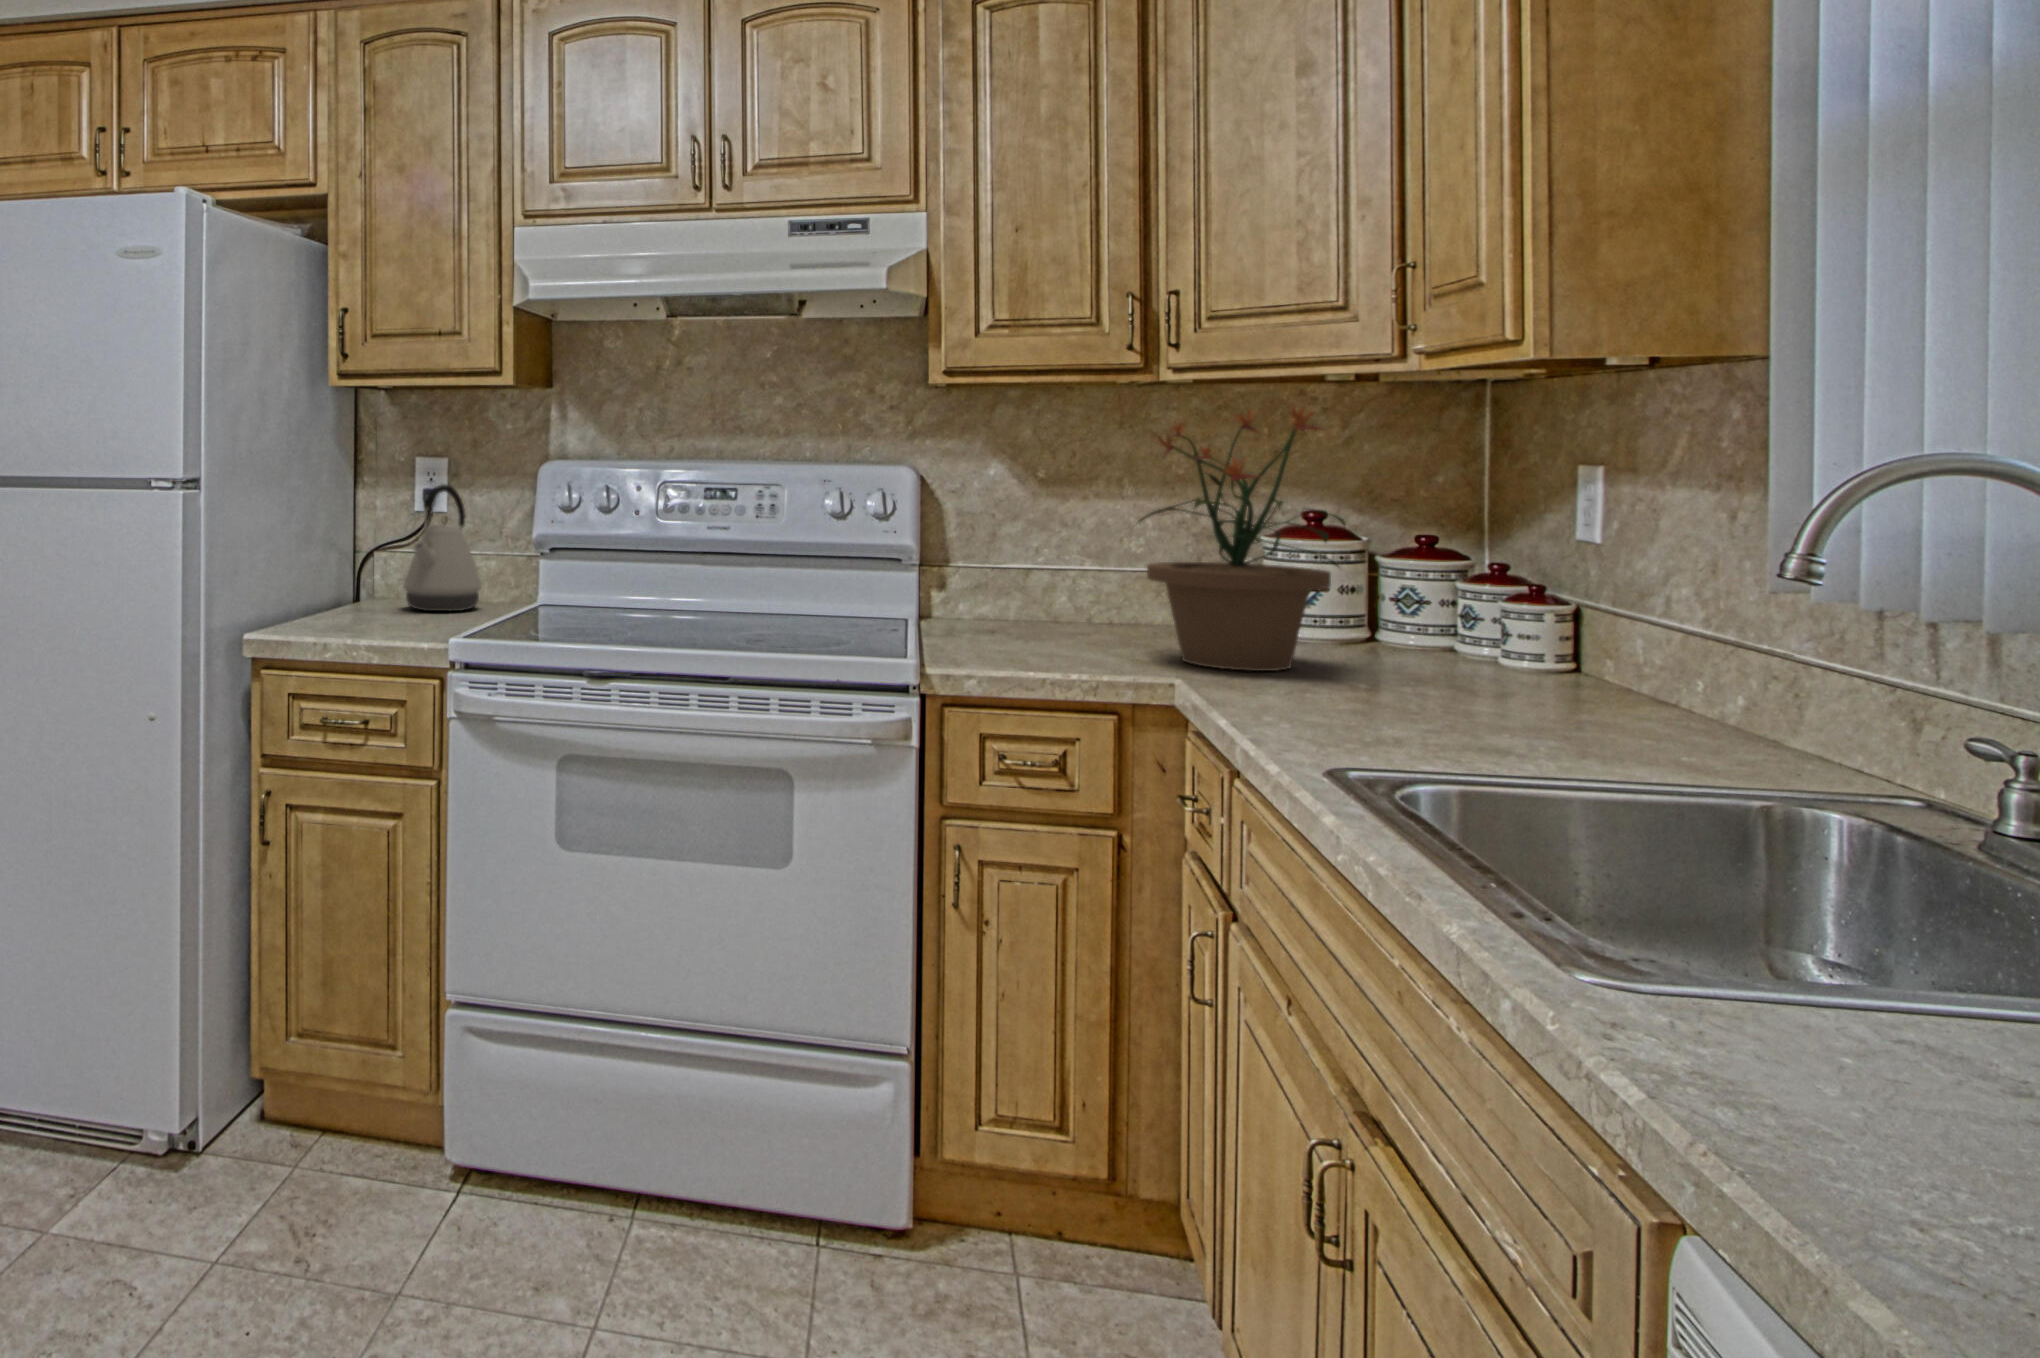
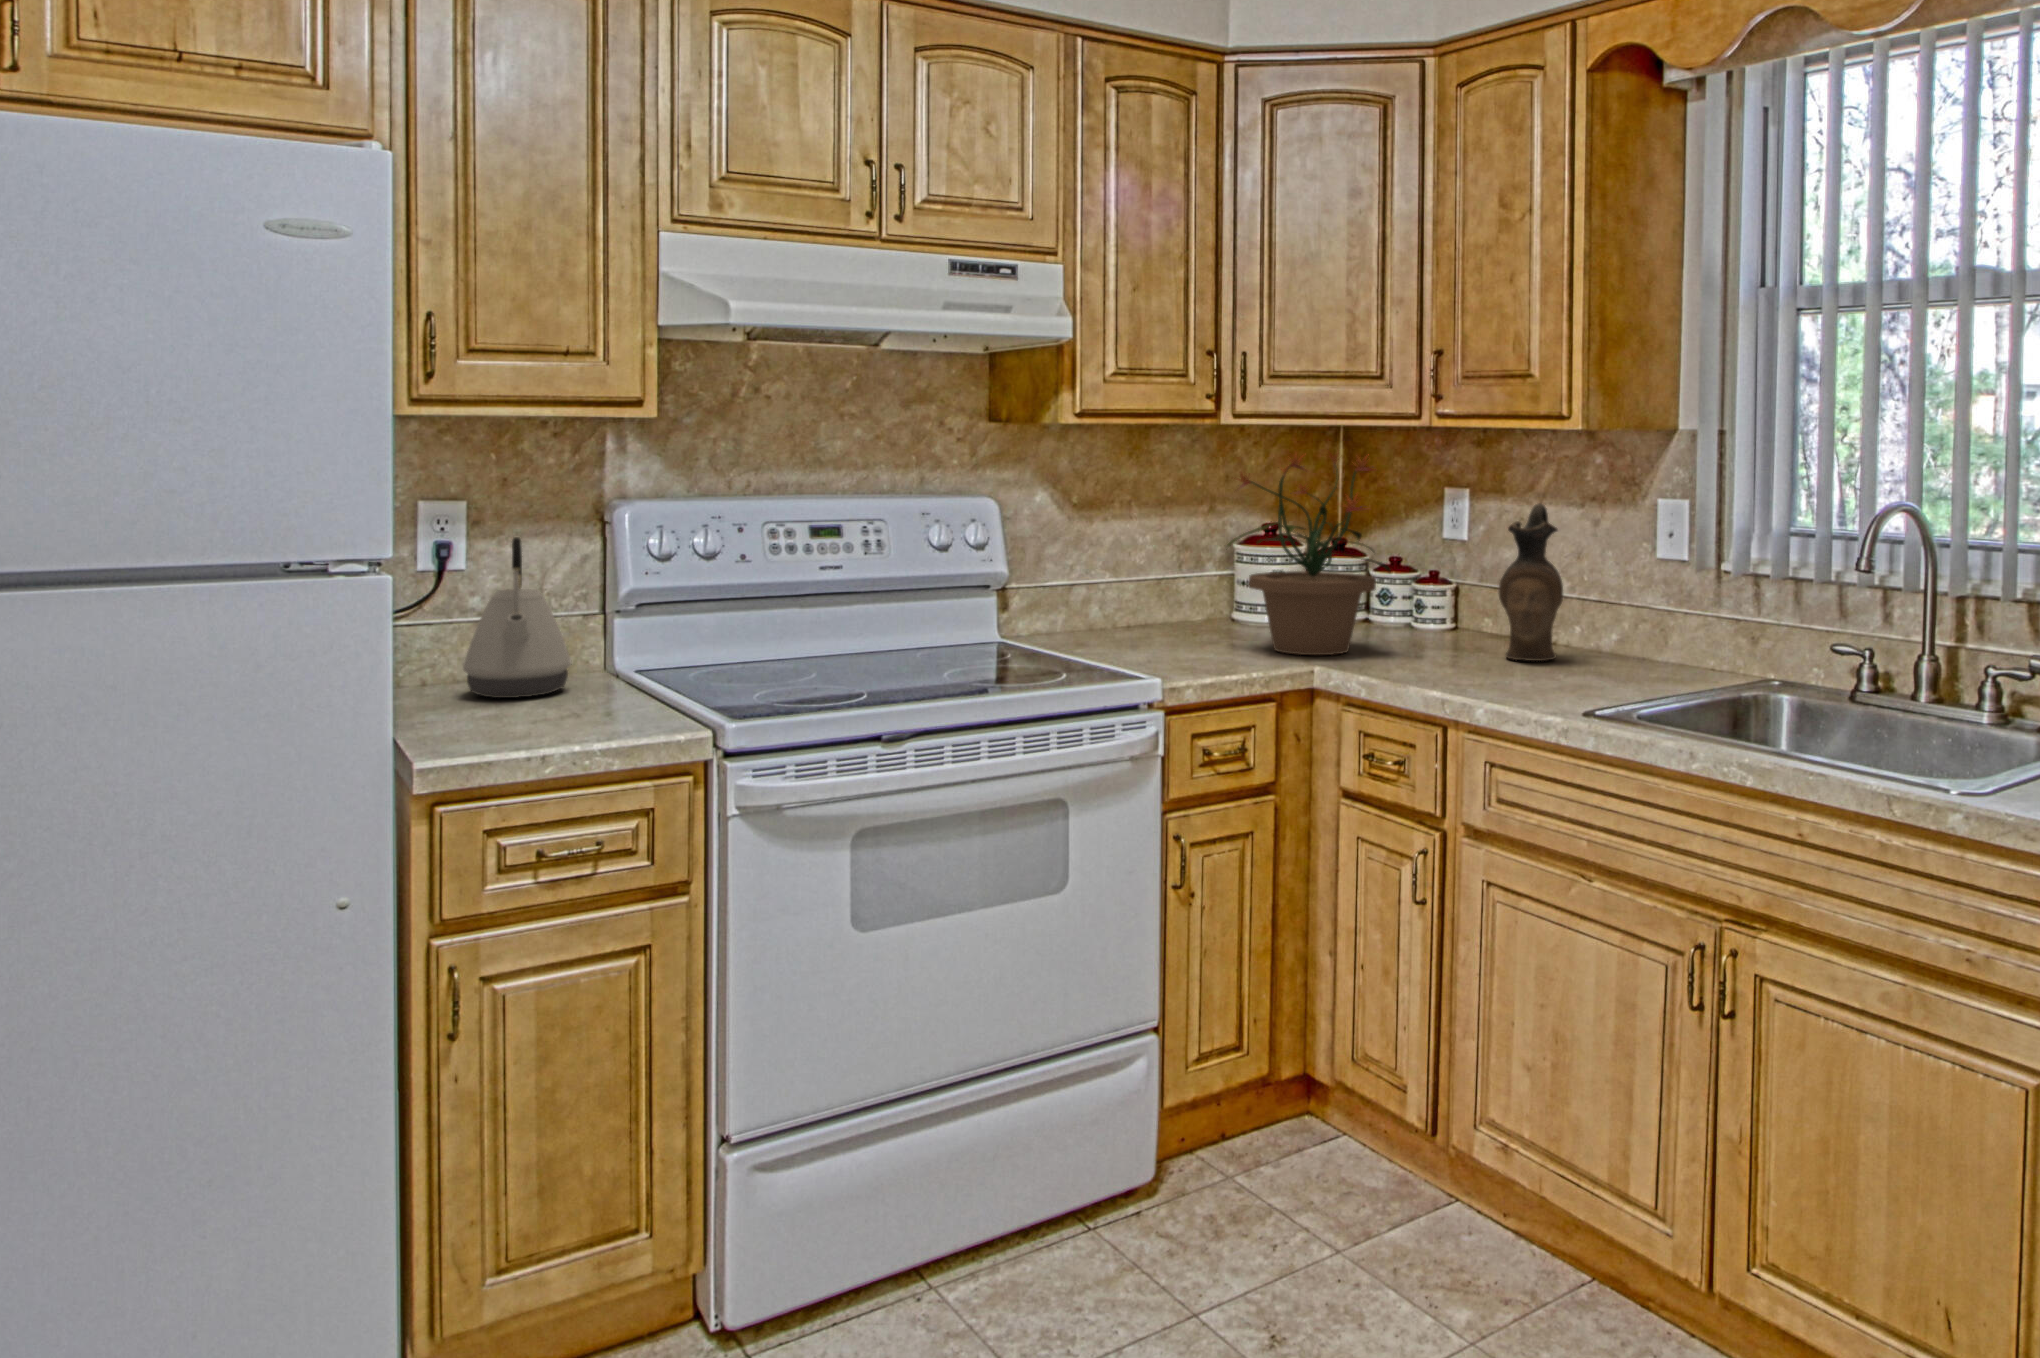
ceramic pitcher: none [1479,474,1609,716] -> present [1499,503,1563,661]

